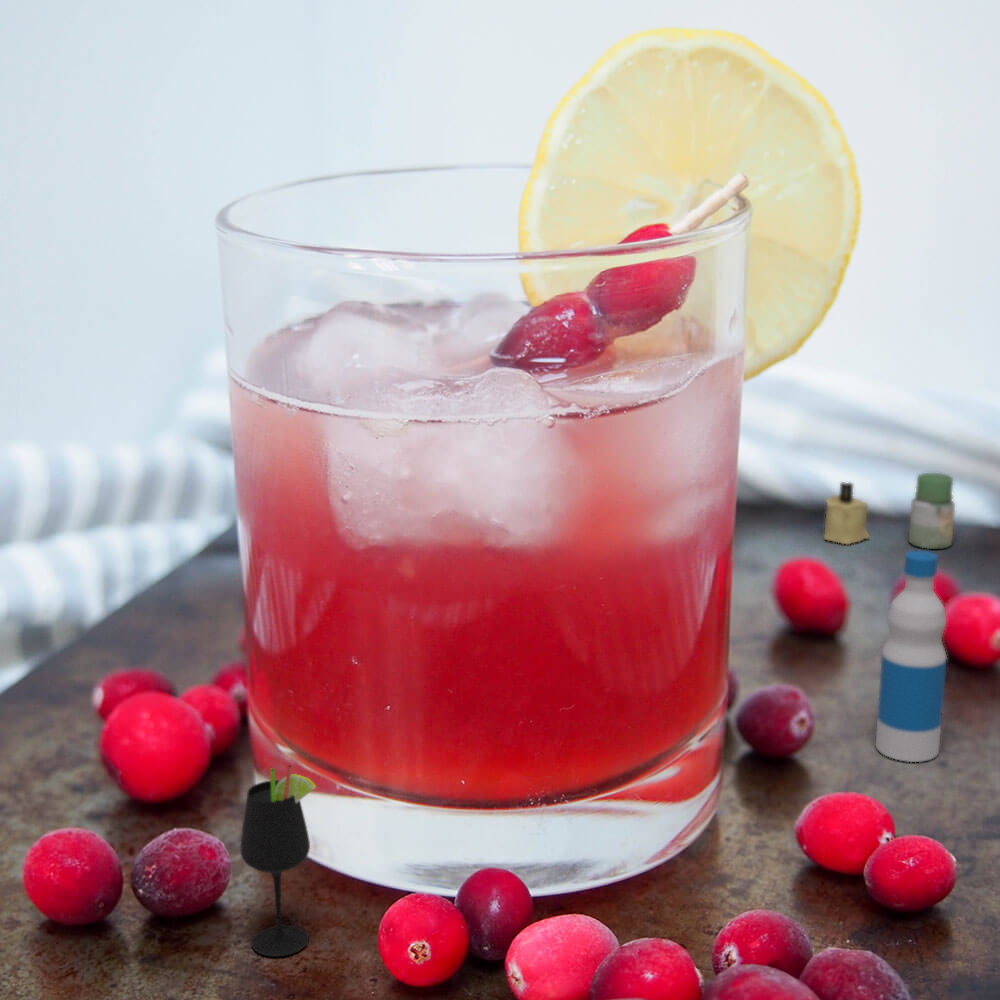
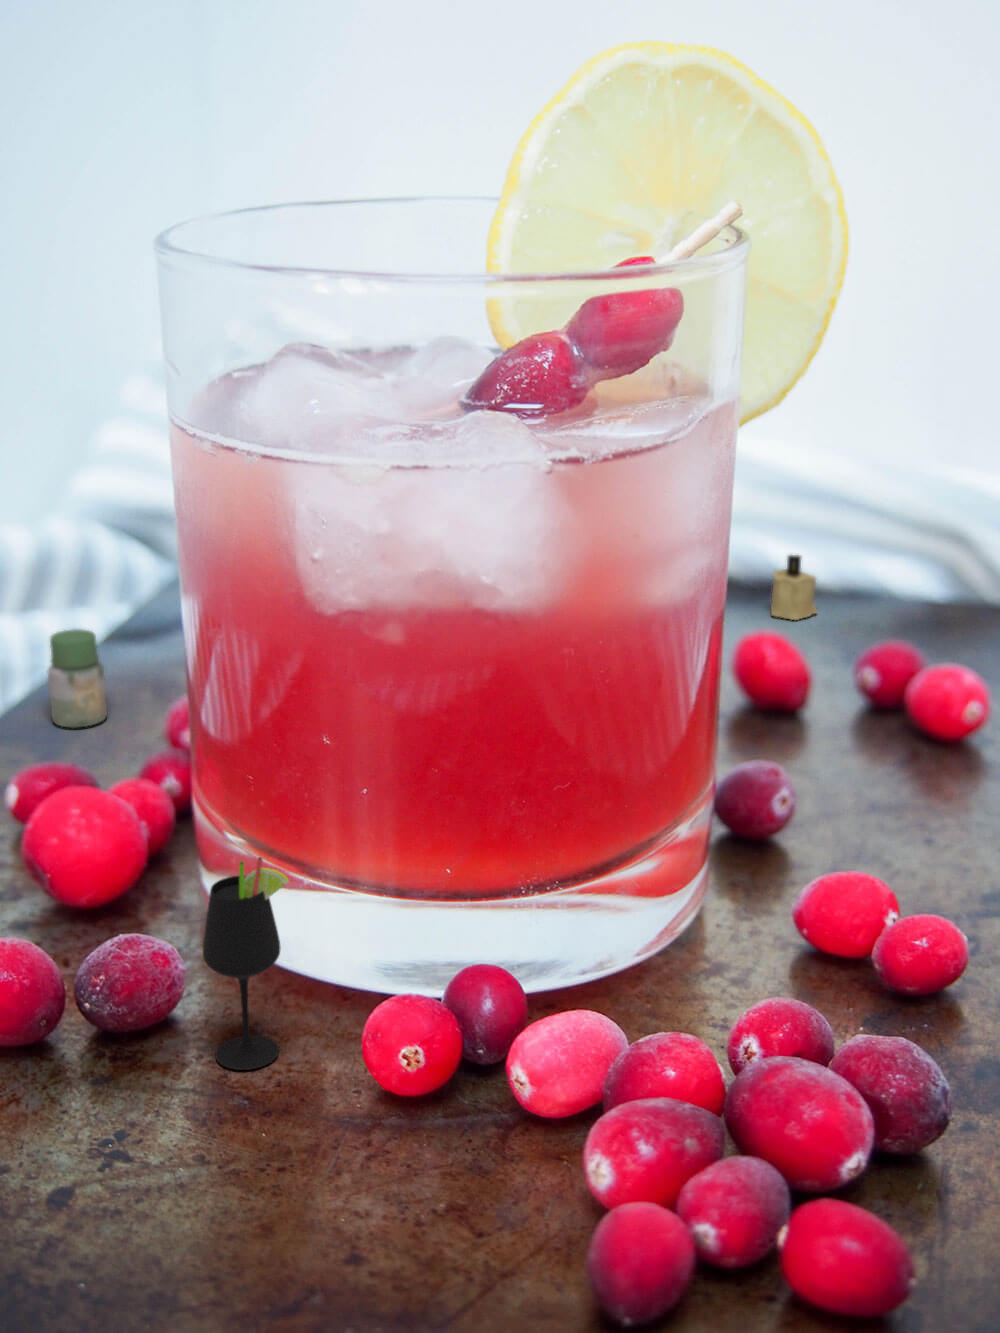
jar: present [909,473,955,549] -> present [48,629,107,728]
bottle: present [876,551,946,762] -> none [859,616,936,841]

